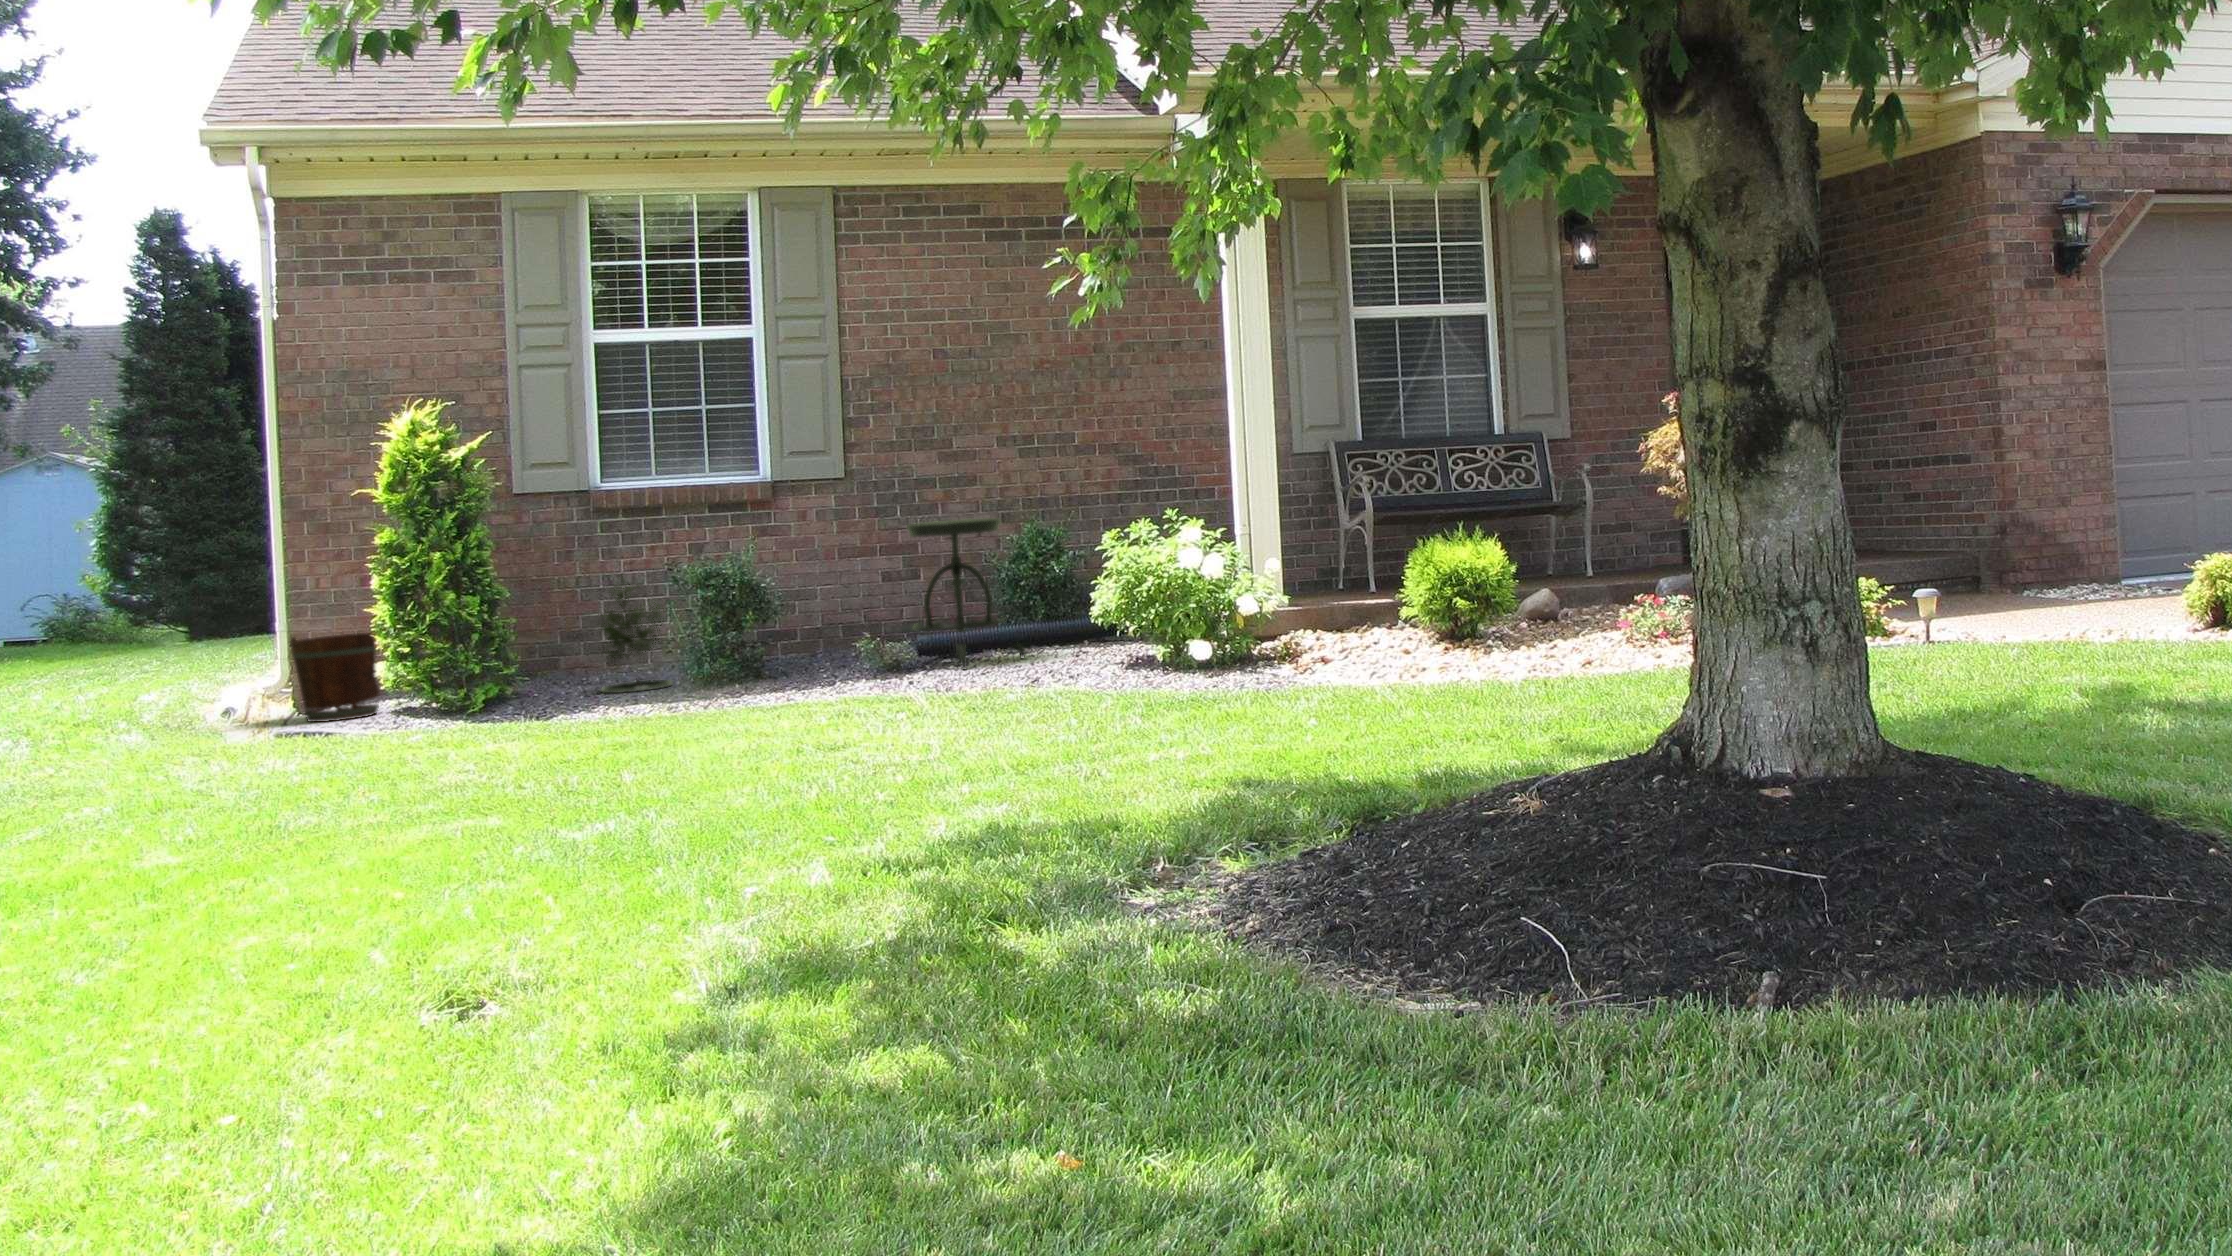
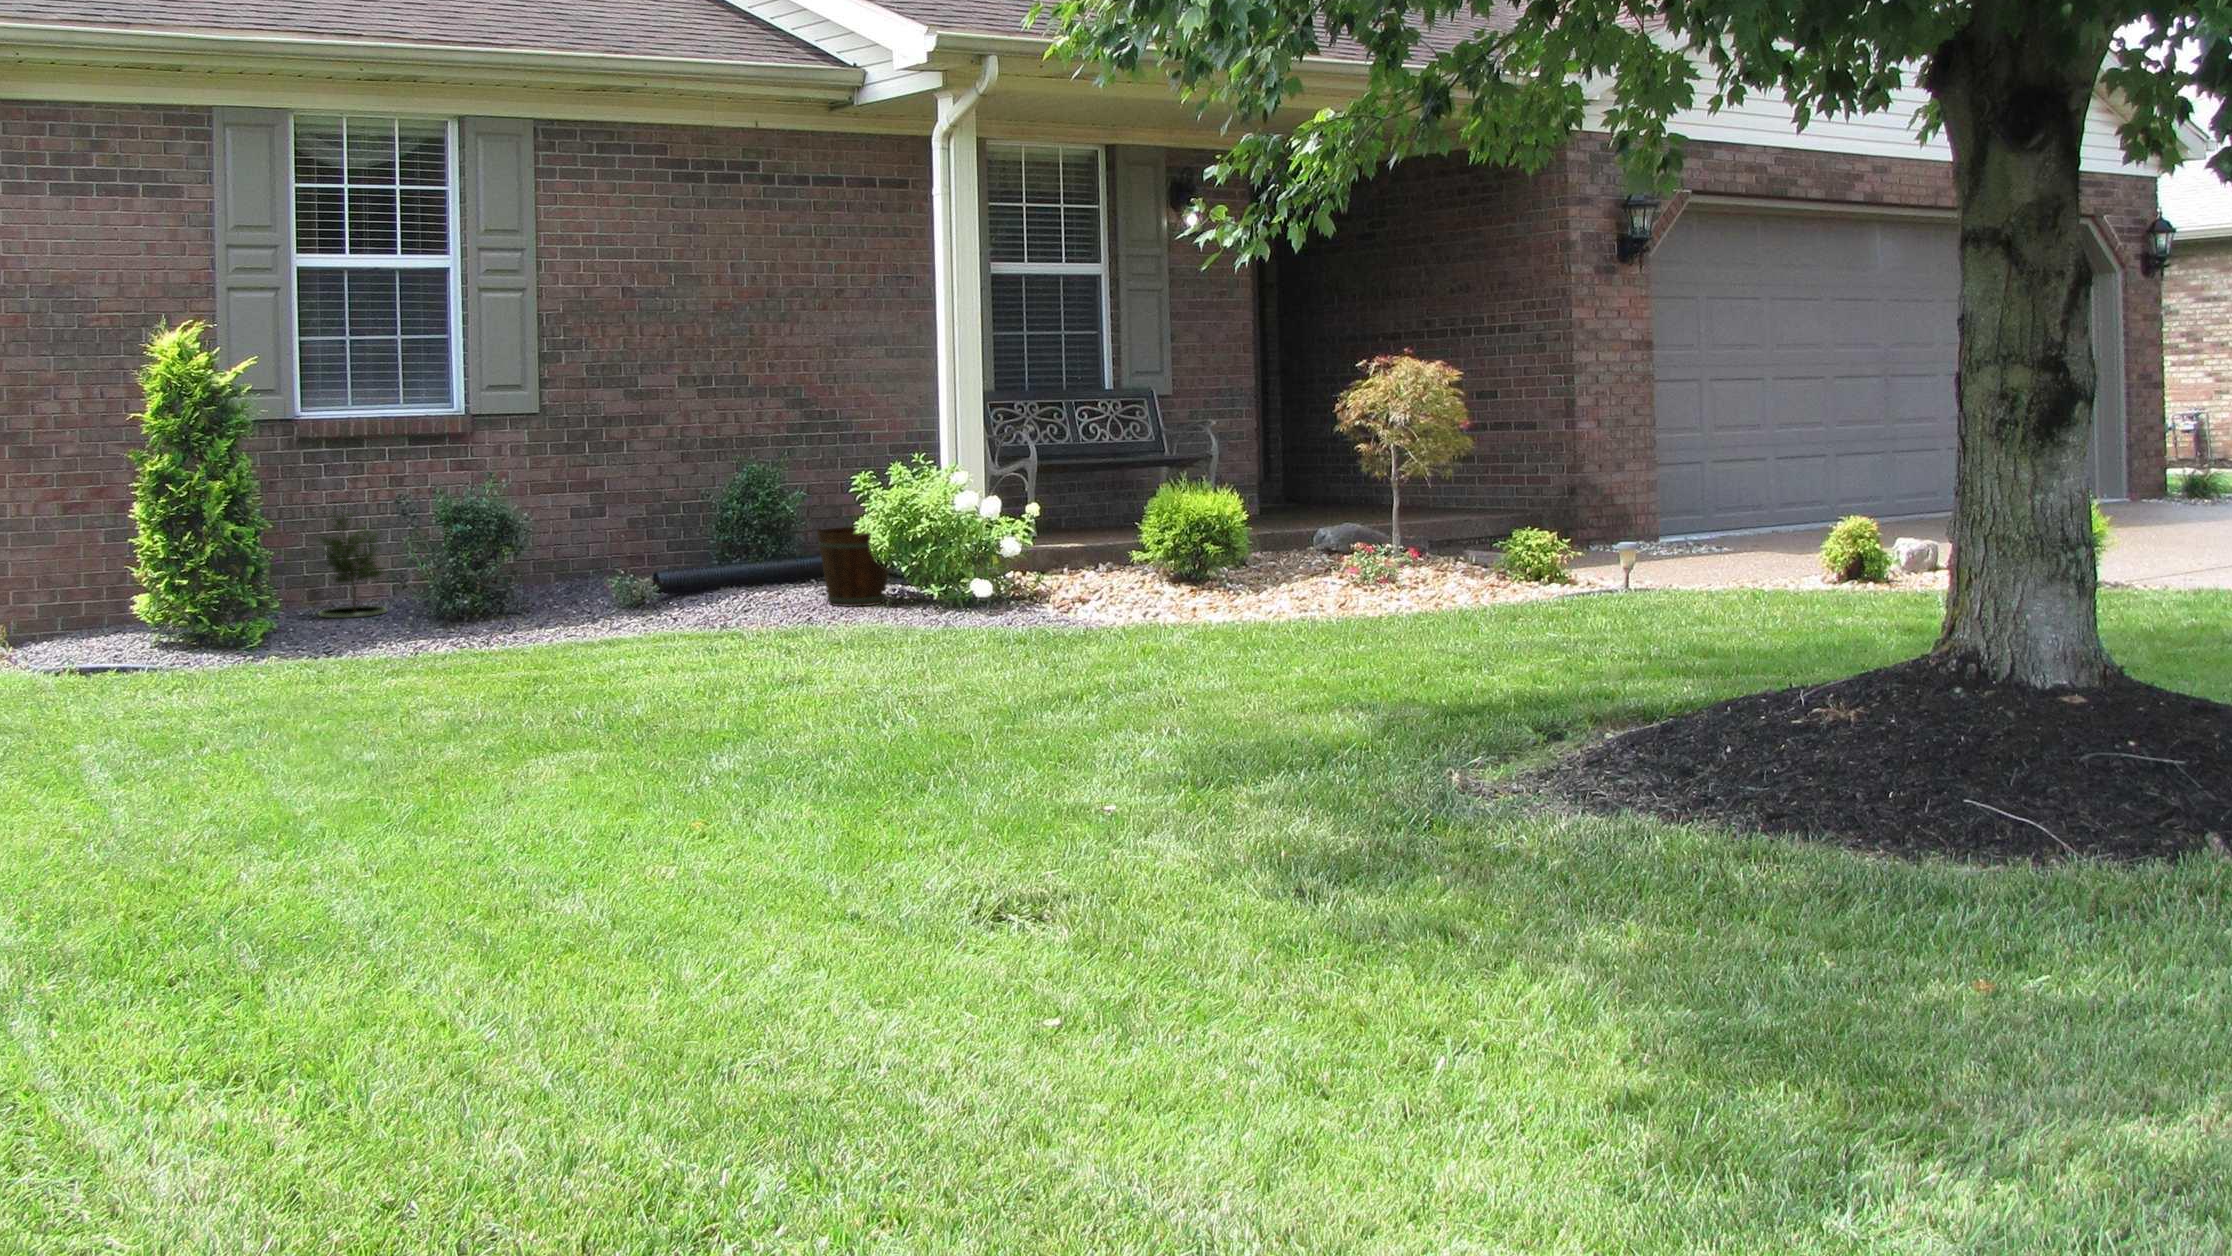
stool: present [896,518,1025,670] -> none [604,455,721,601]
bucket: present [290,633,379,722] -> present [817,527,888,607]

